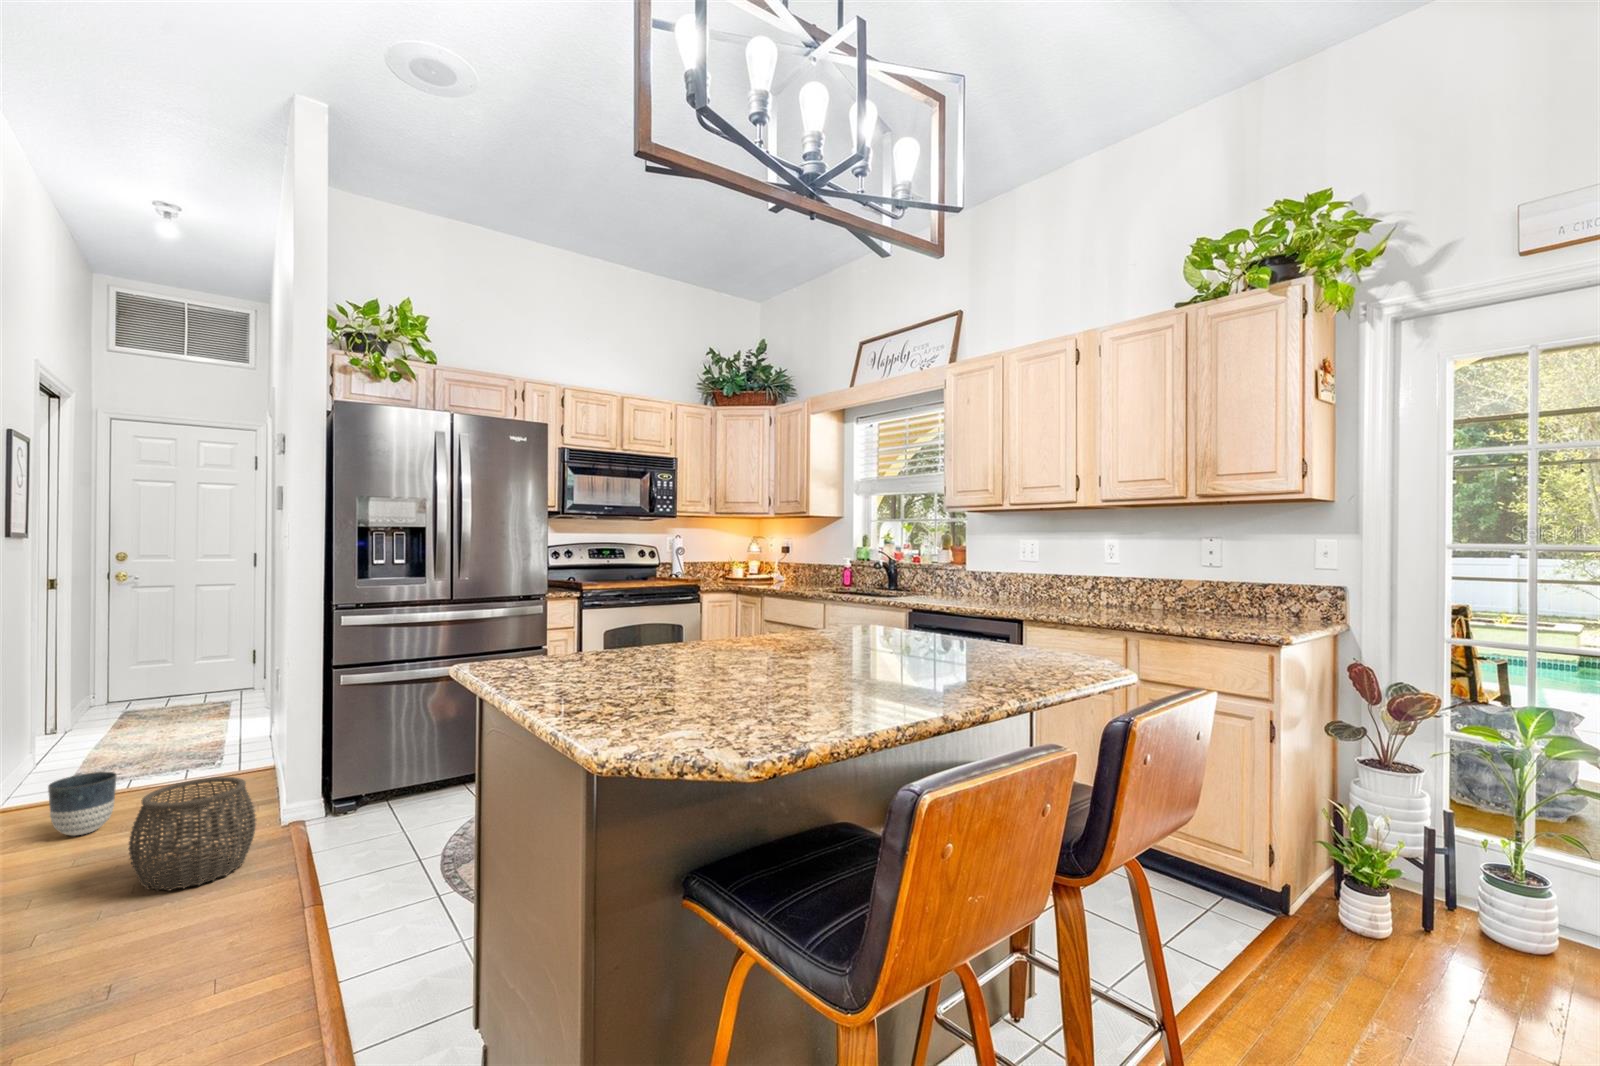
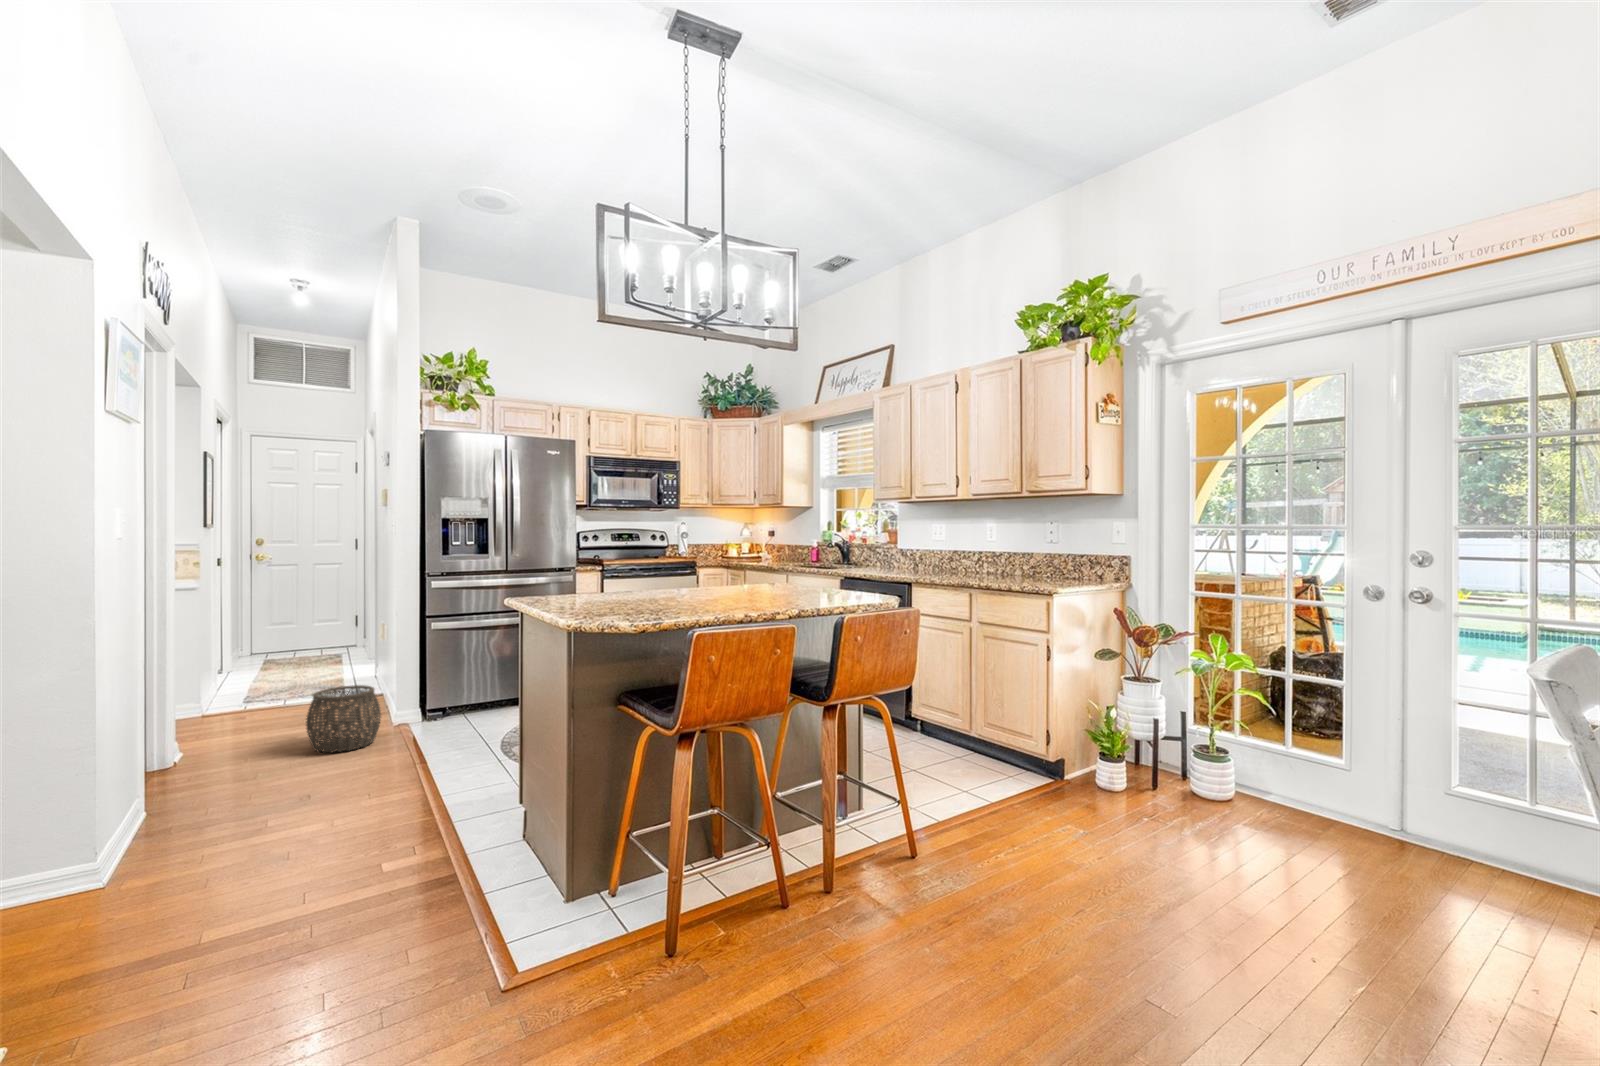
planter: present [48,772,117,836] -> none [246,686,286,727]

